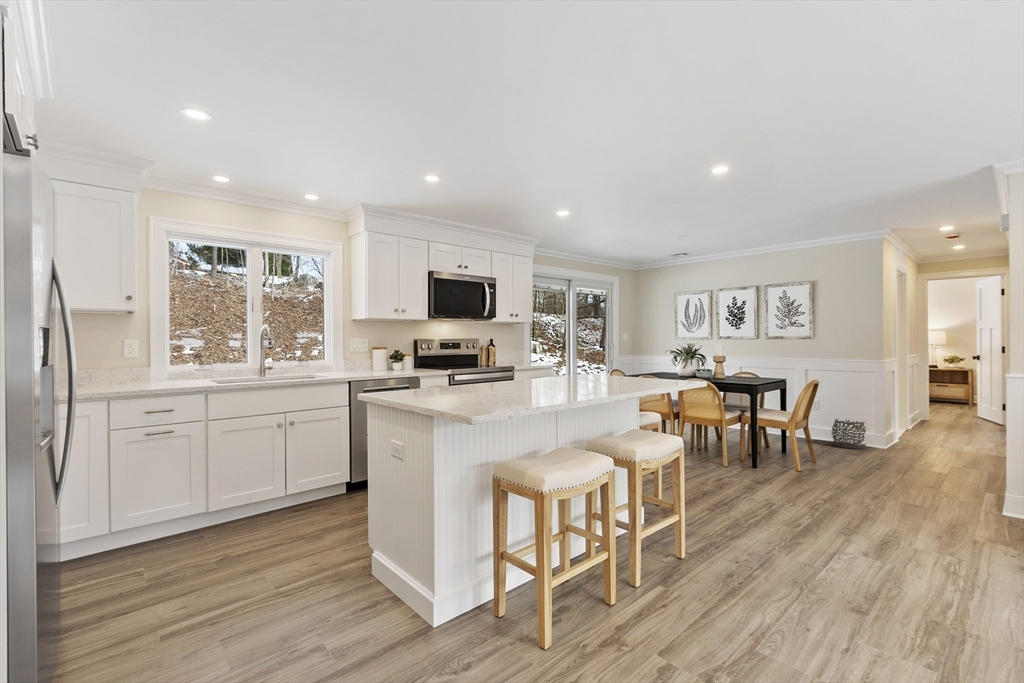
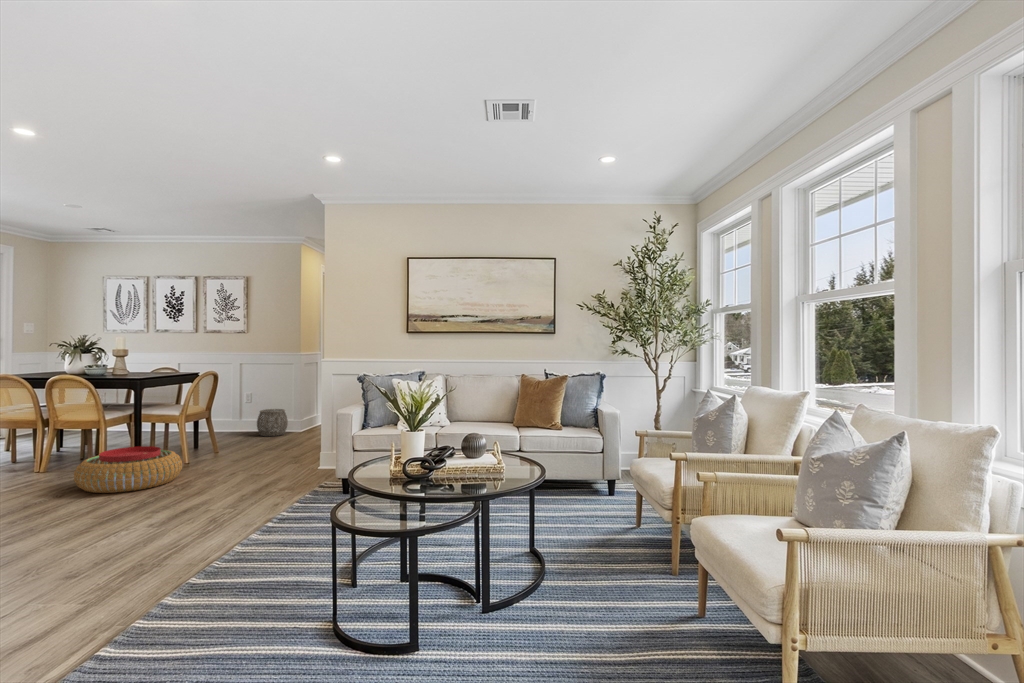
pouf: none [724,450,819,497] -> present [74,446,182,493]

